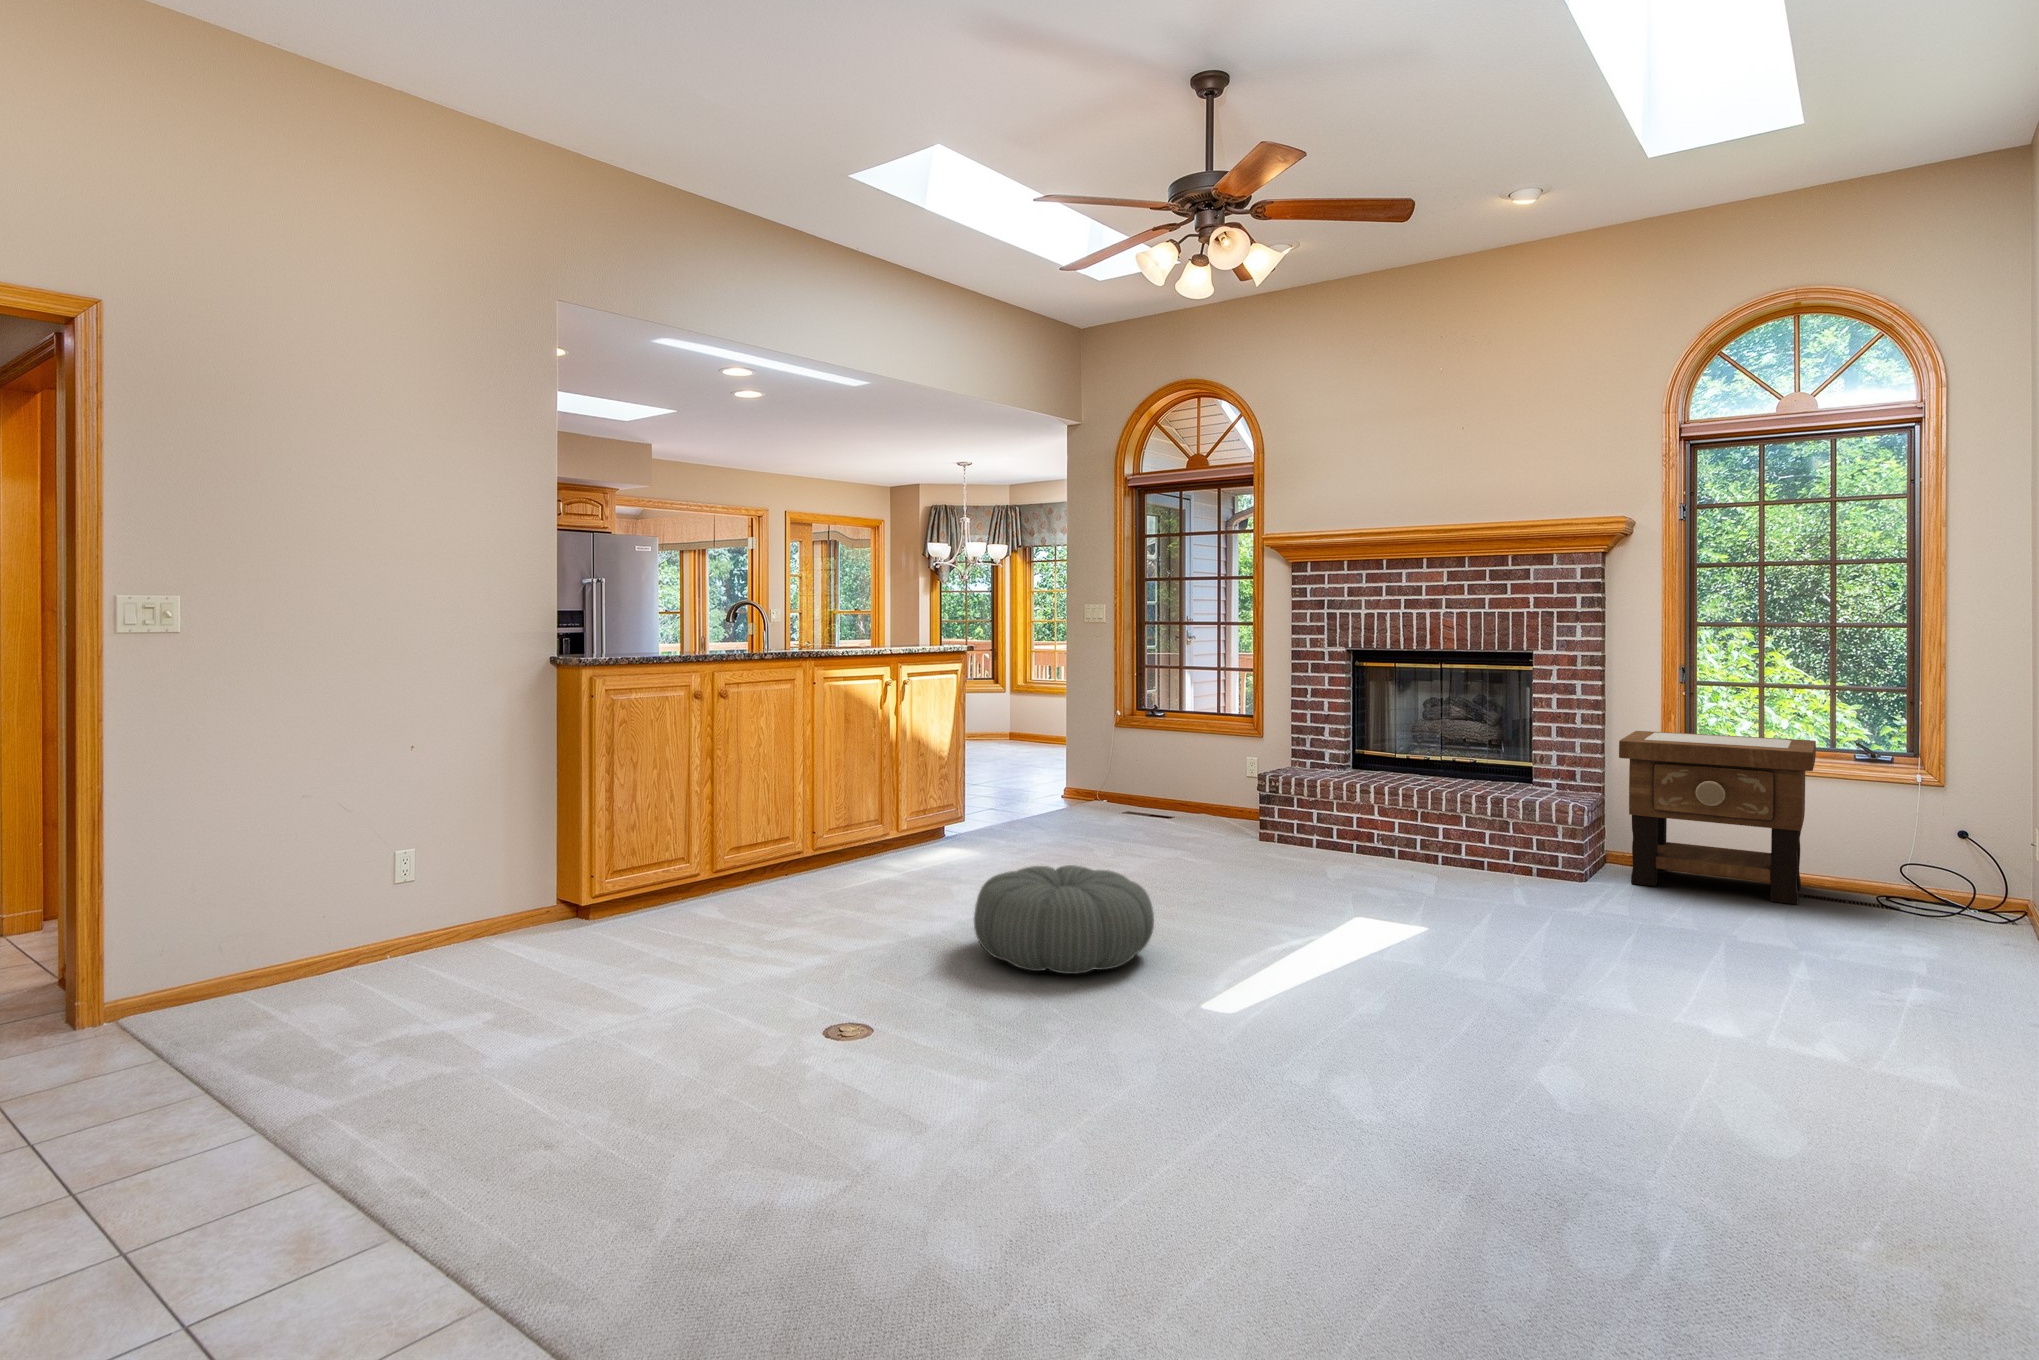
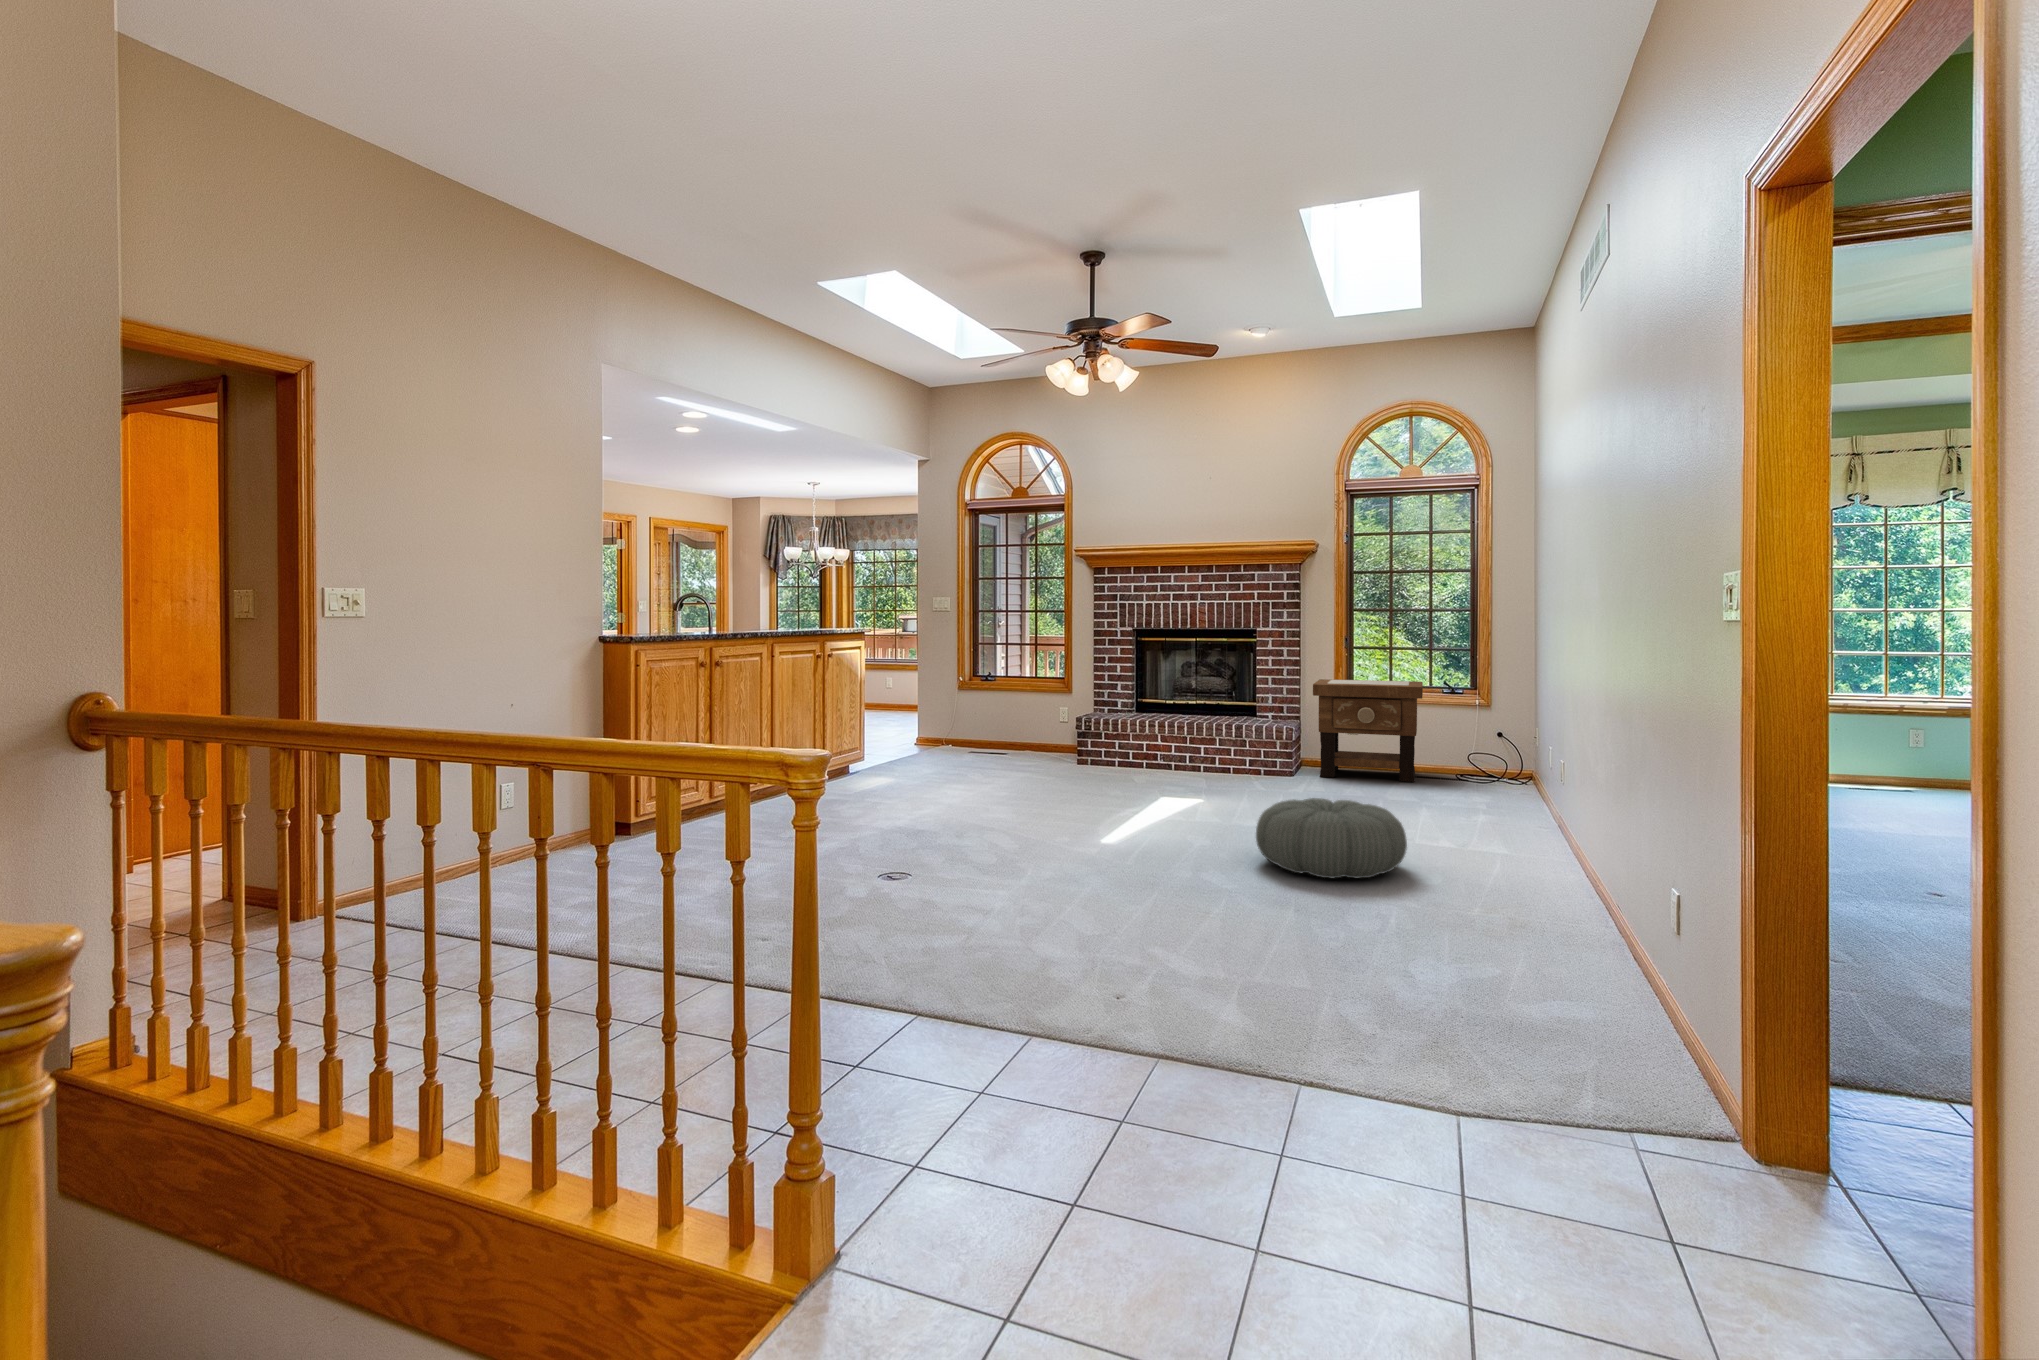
pouf: present [974,865,1154,974] -> present [1256,798,1407,878]

